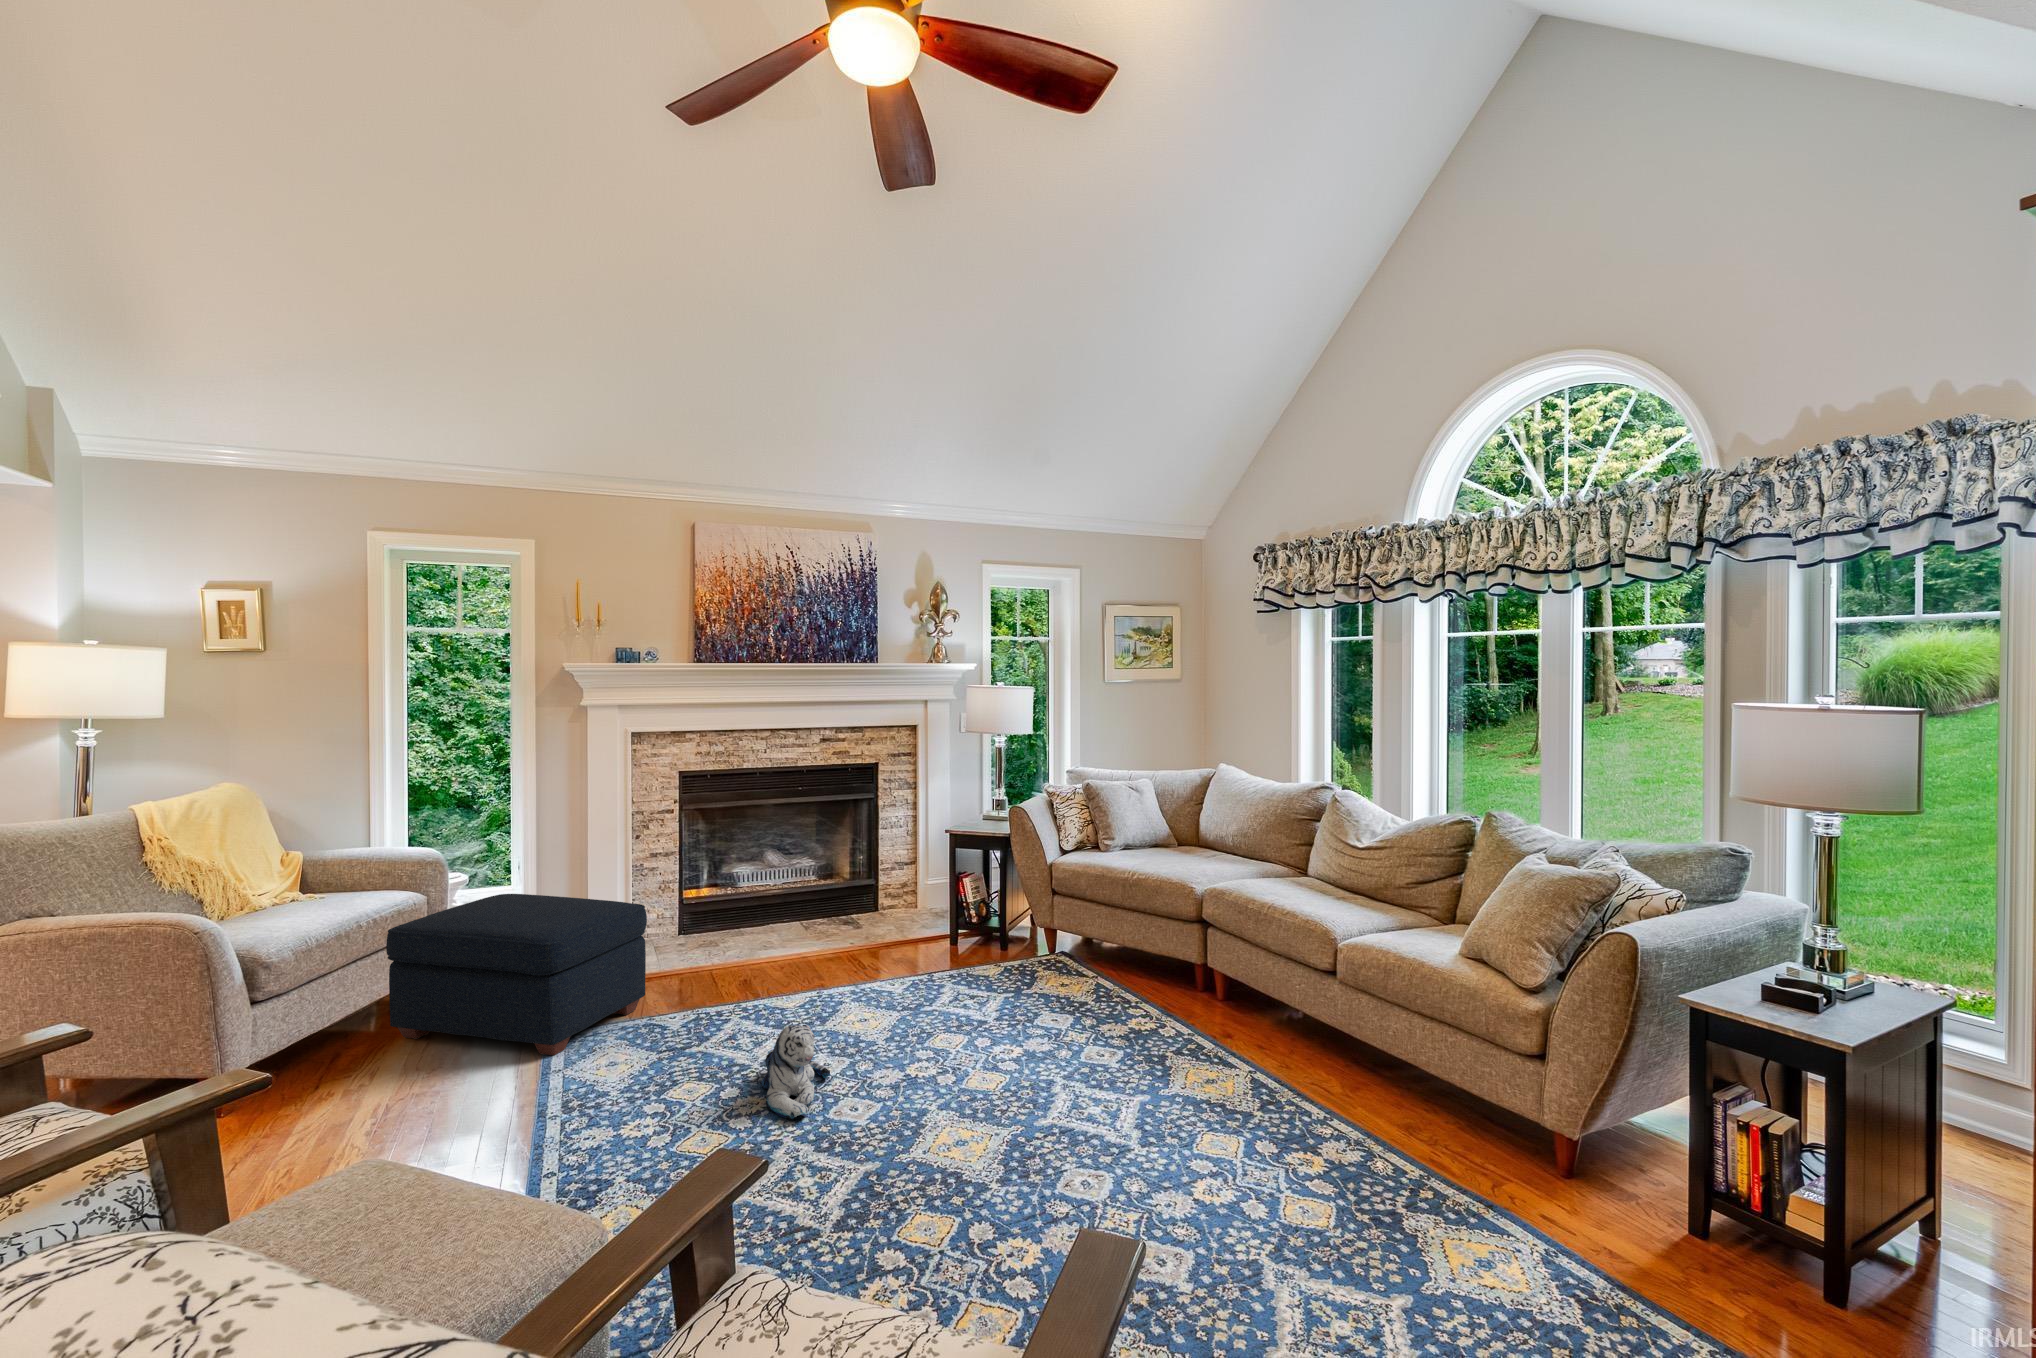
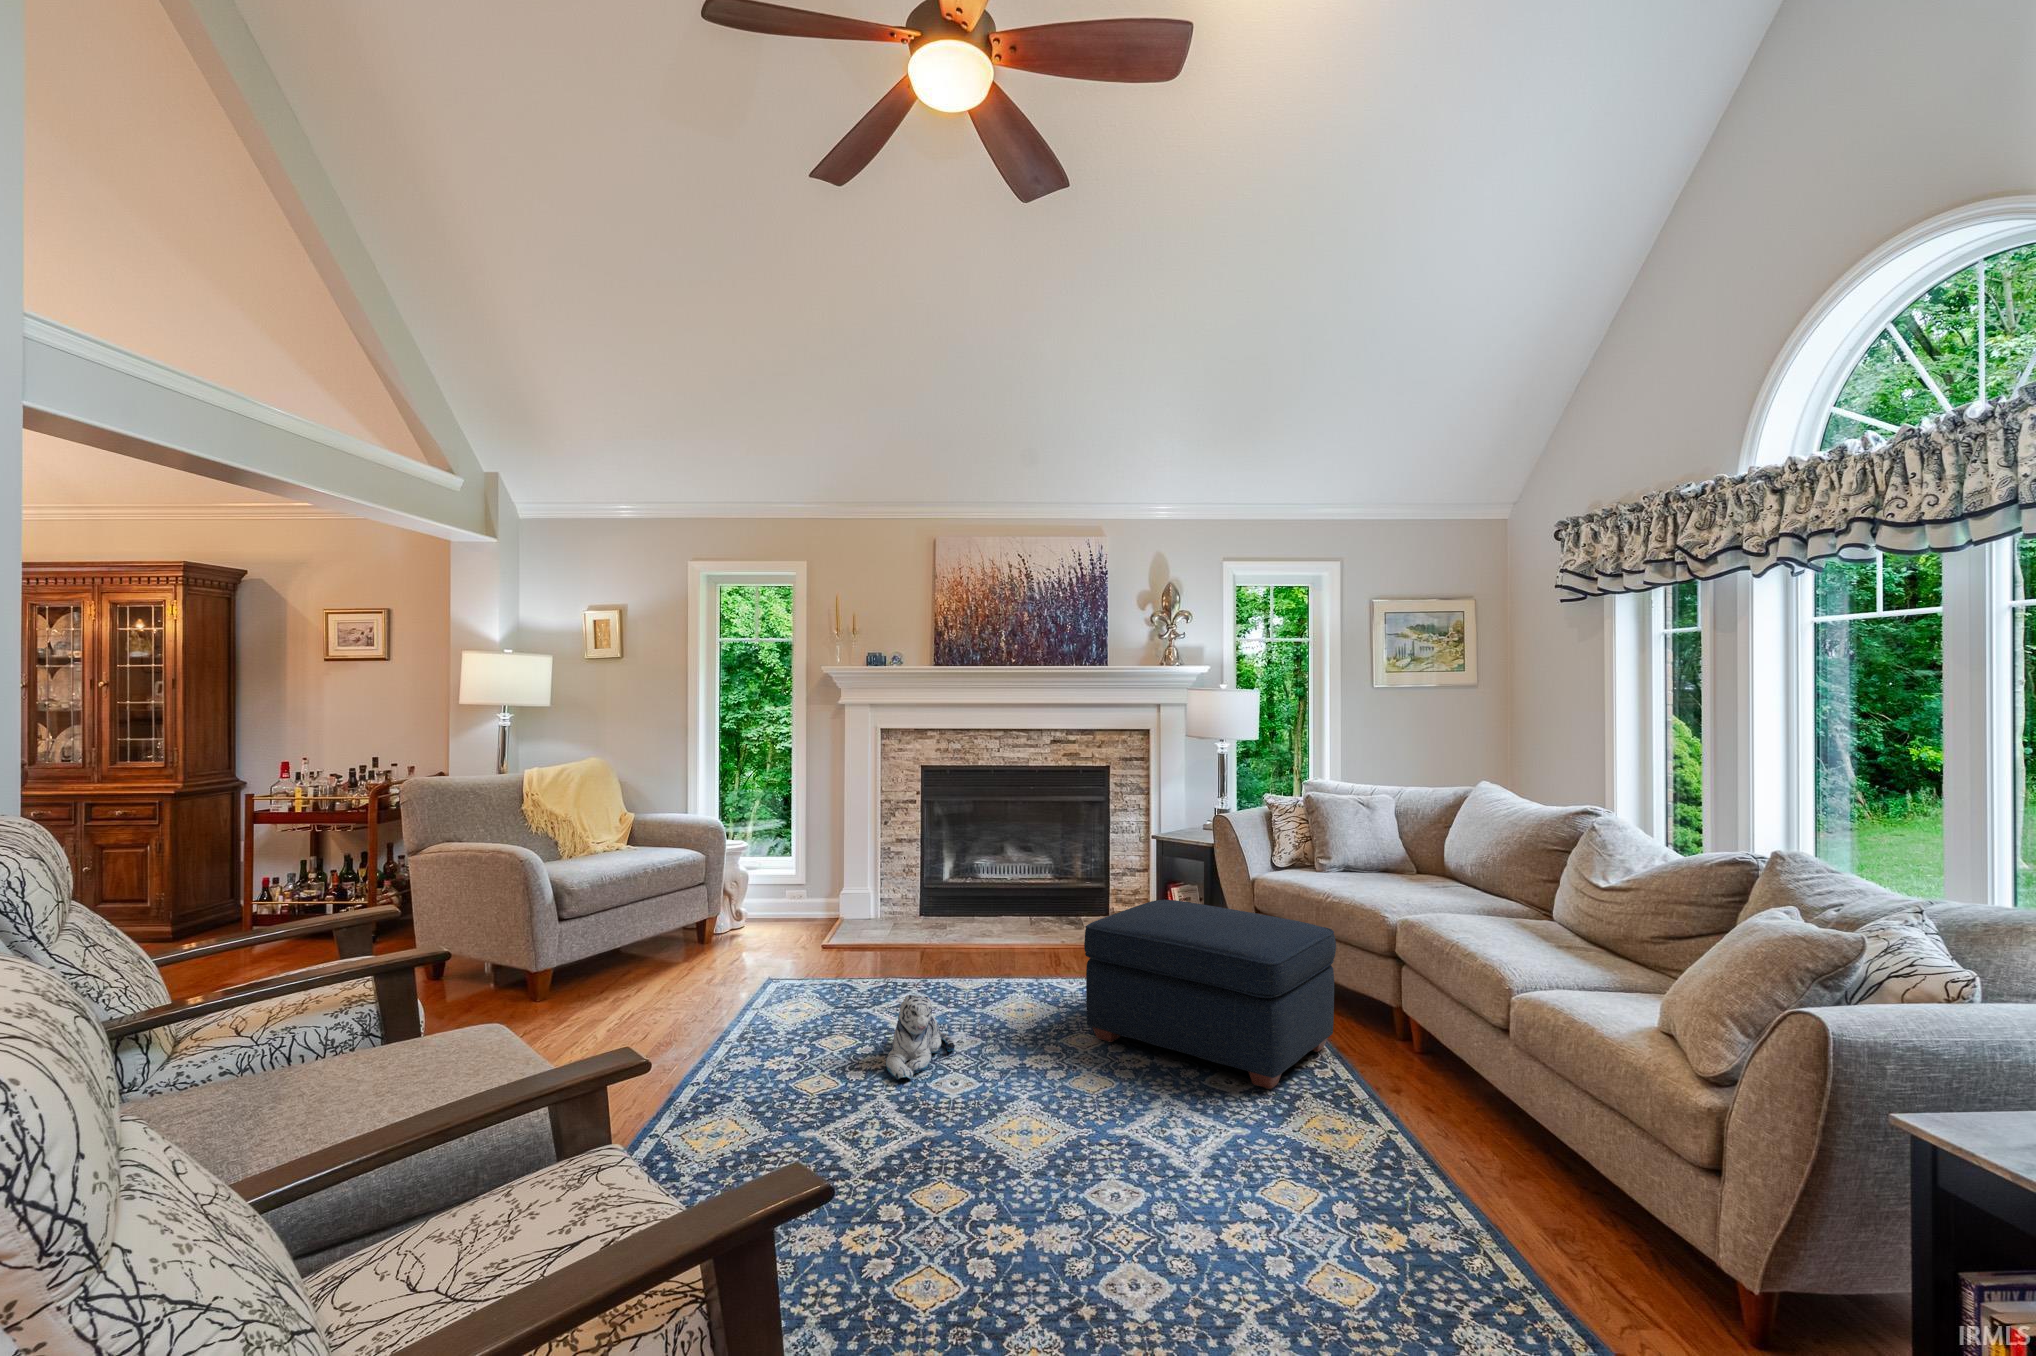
ottoman: present [386,894,647,1056] -> present [1084,900,1336,1089]

